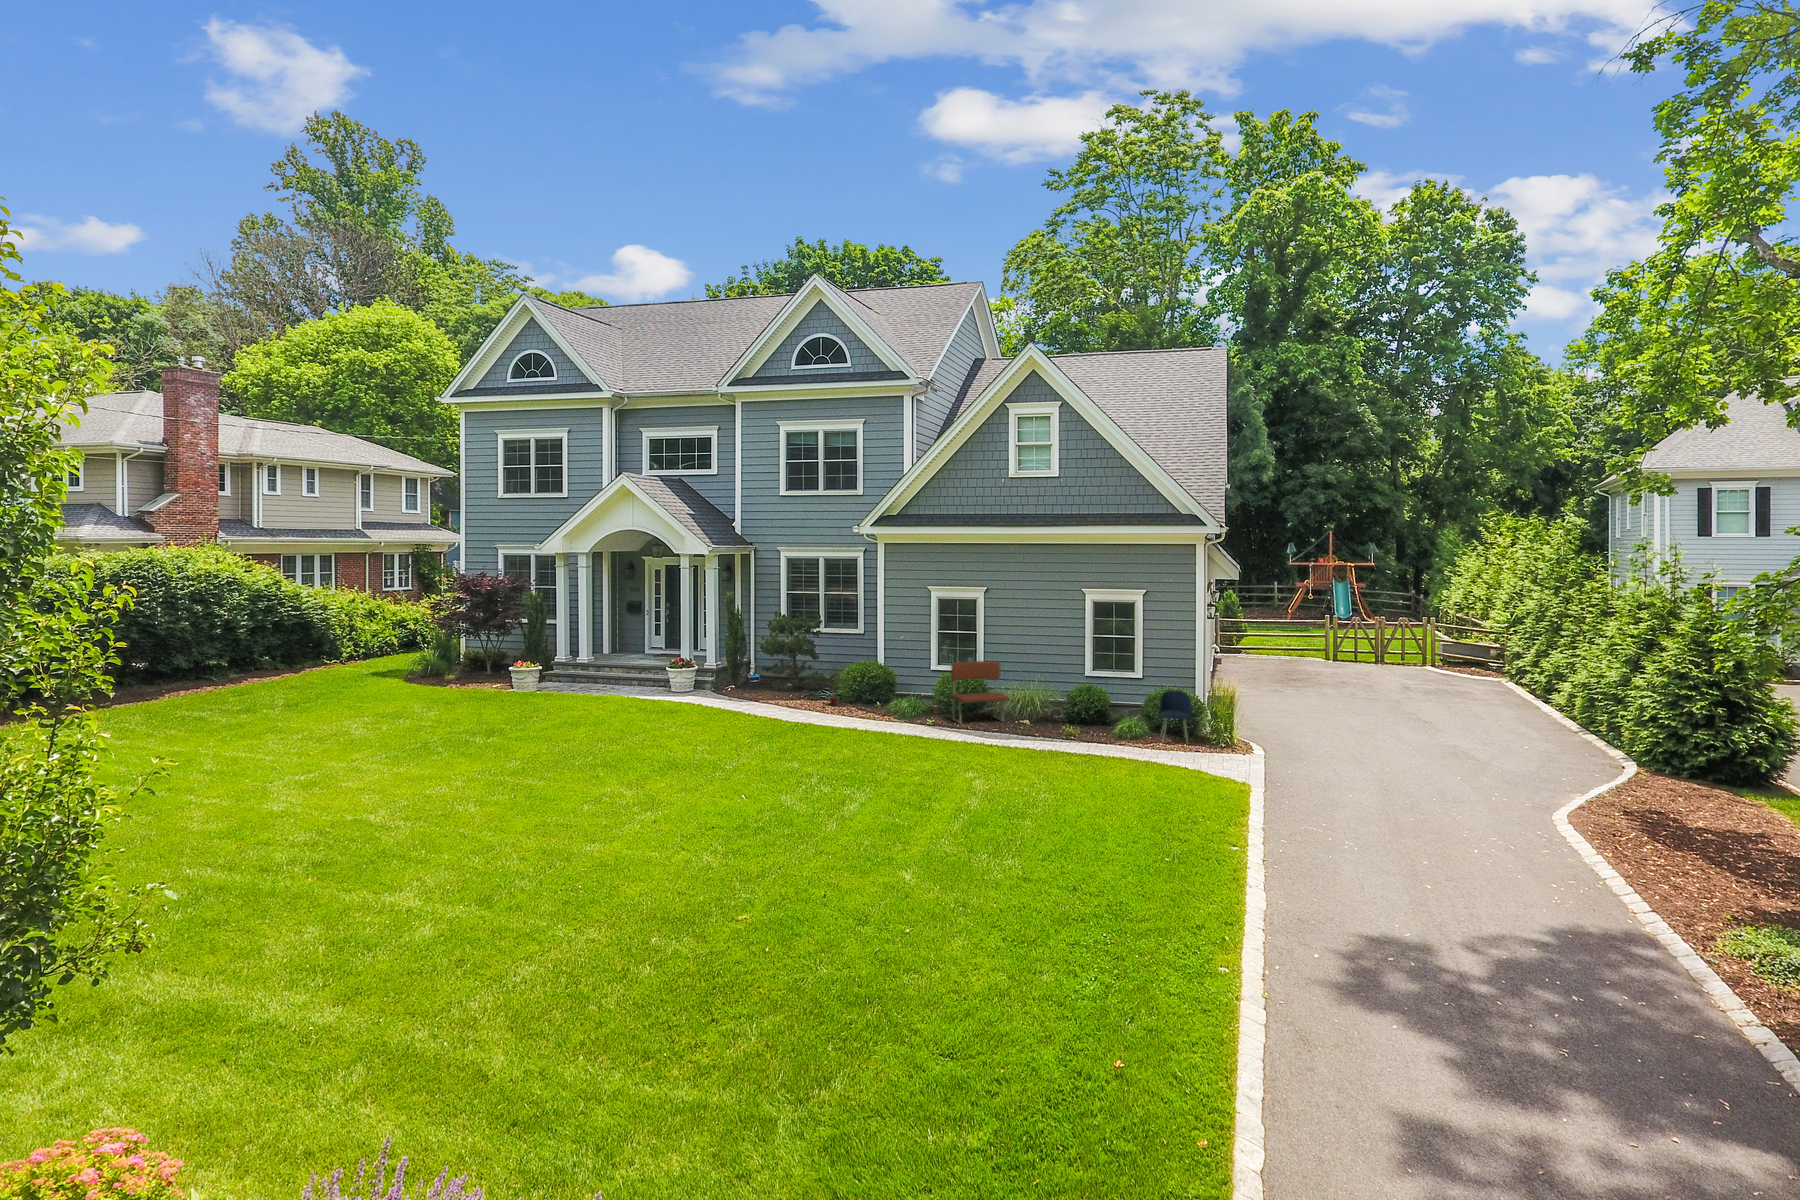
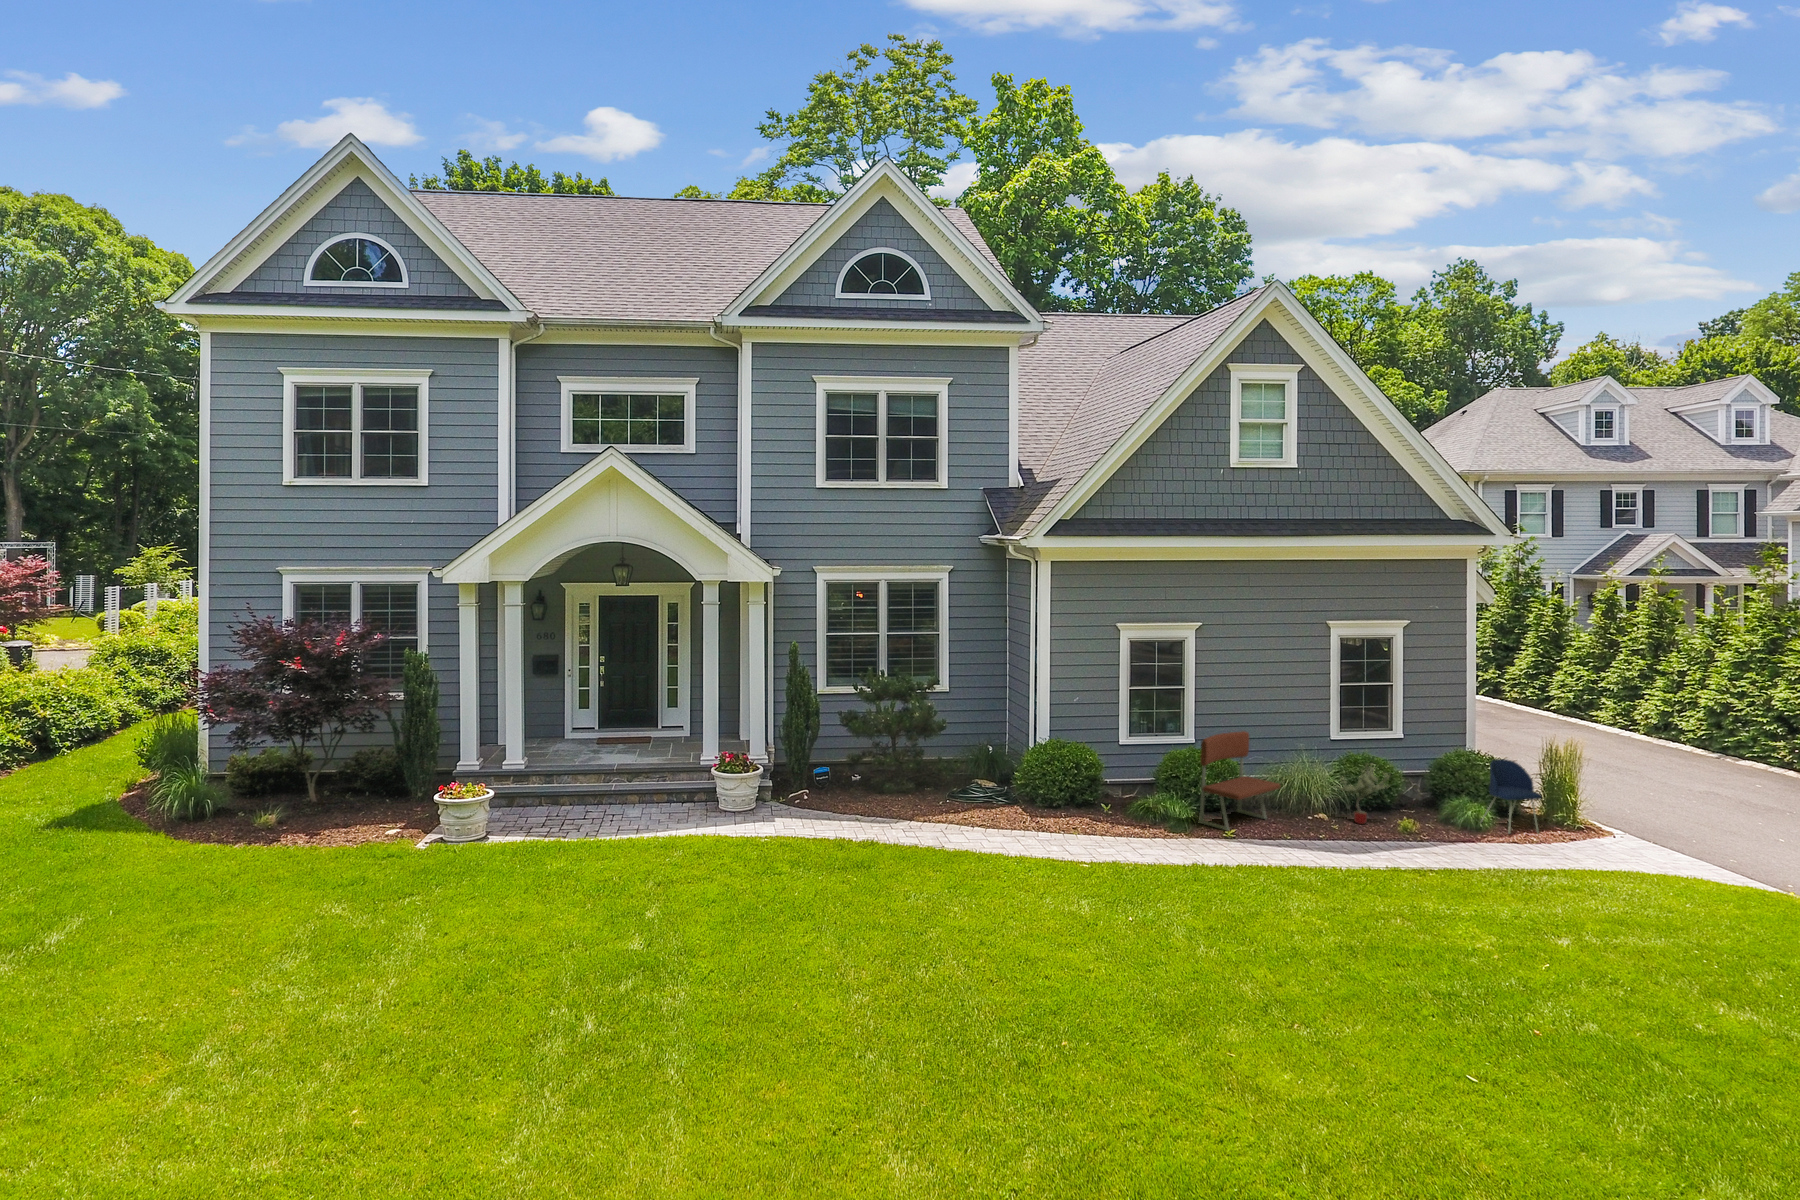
potted tree: present [829,668,844,705] -> present [1335,764,1389,824]

